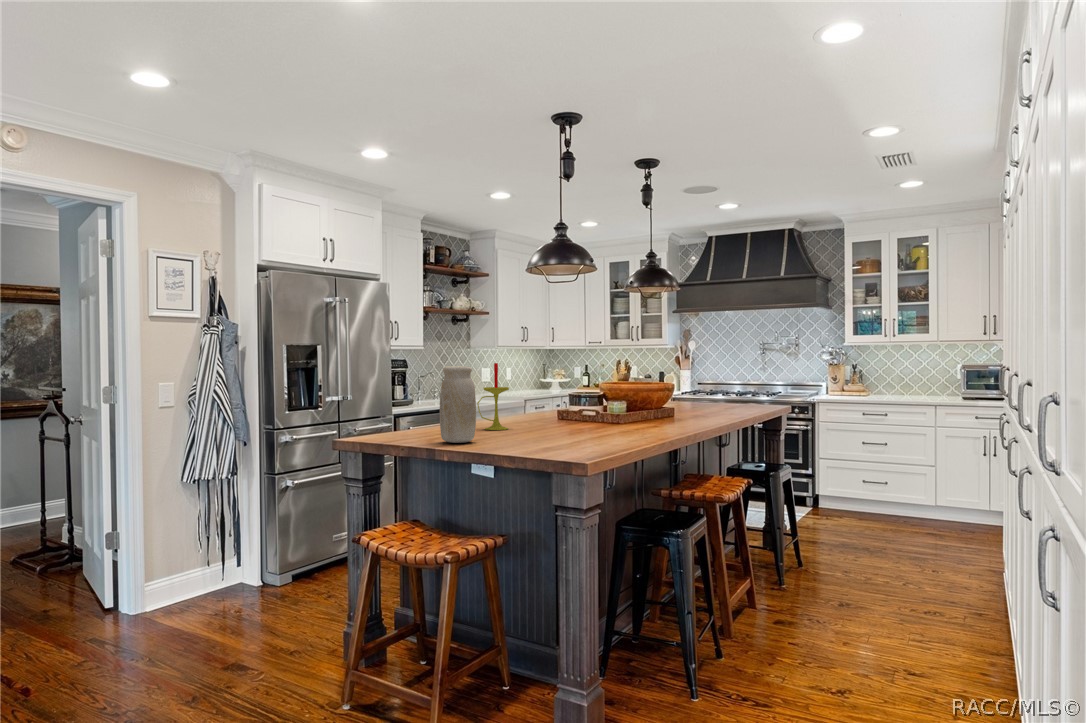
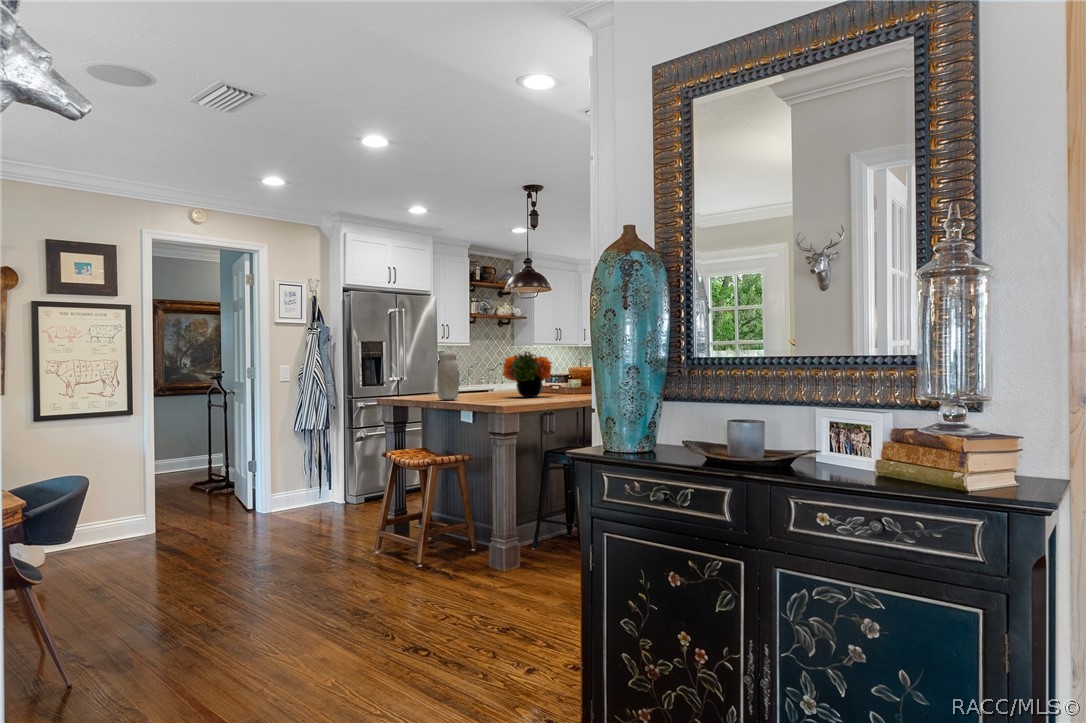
flower arrangement: none [531,361,609,432] -> present [503,351,552,397]
candle: present [477,363,509,430] -> none [473,351,494,396]

